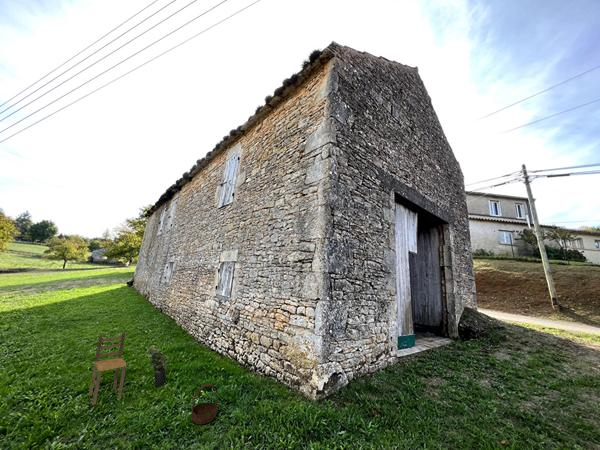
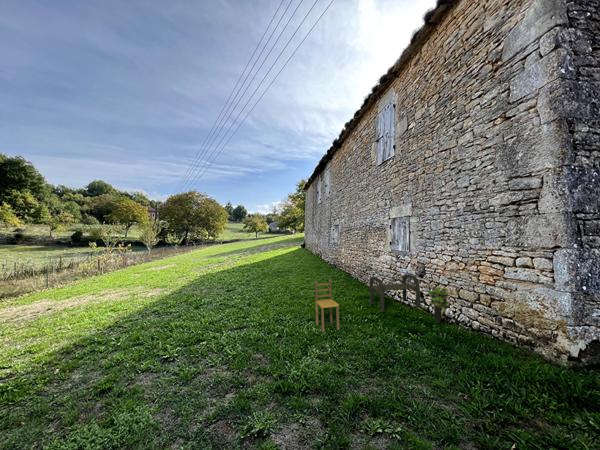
bench: none [178,322,233,367] -> present [369,274,421,312]
potted plant: present [146,345,169,387] -> present [428,286,449,324]
basket: present [191,384,218,424] -> none [409,330,435,365]

